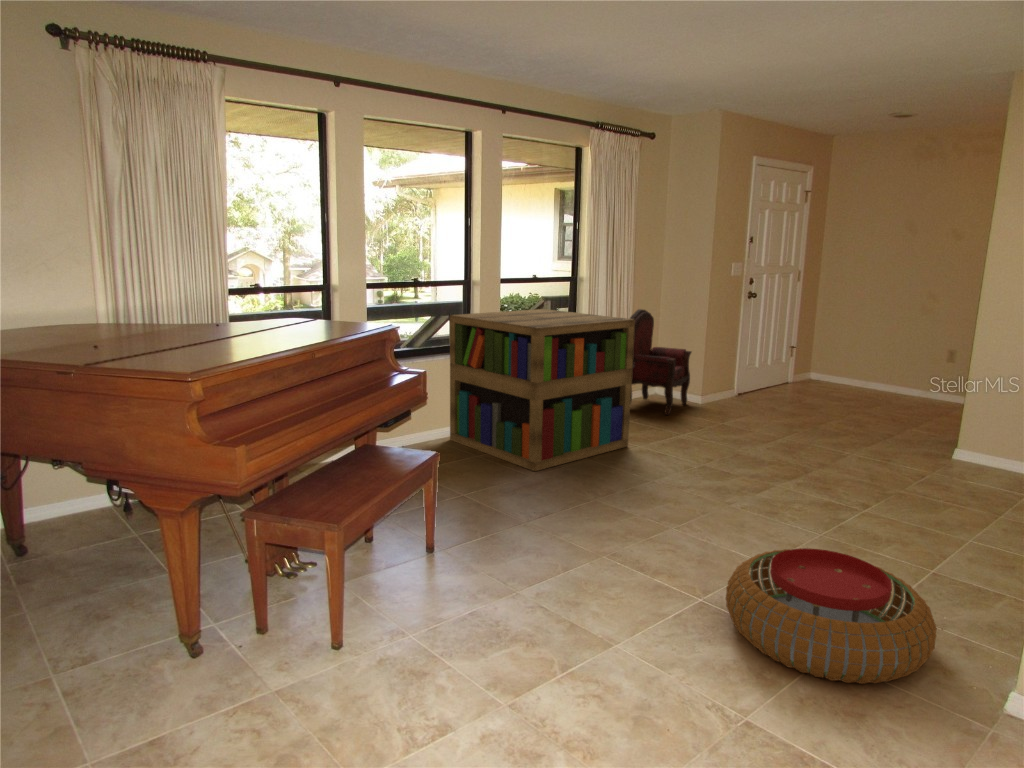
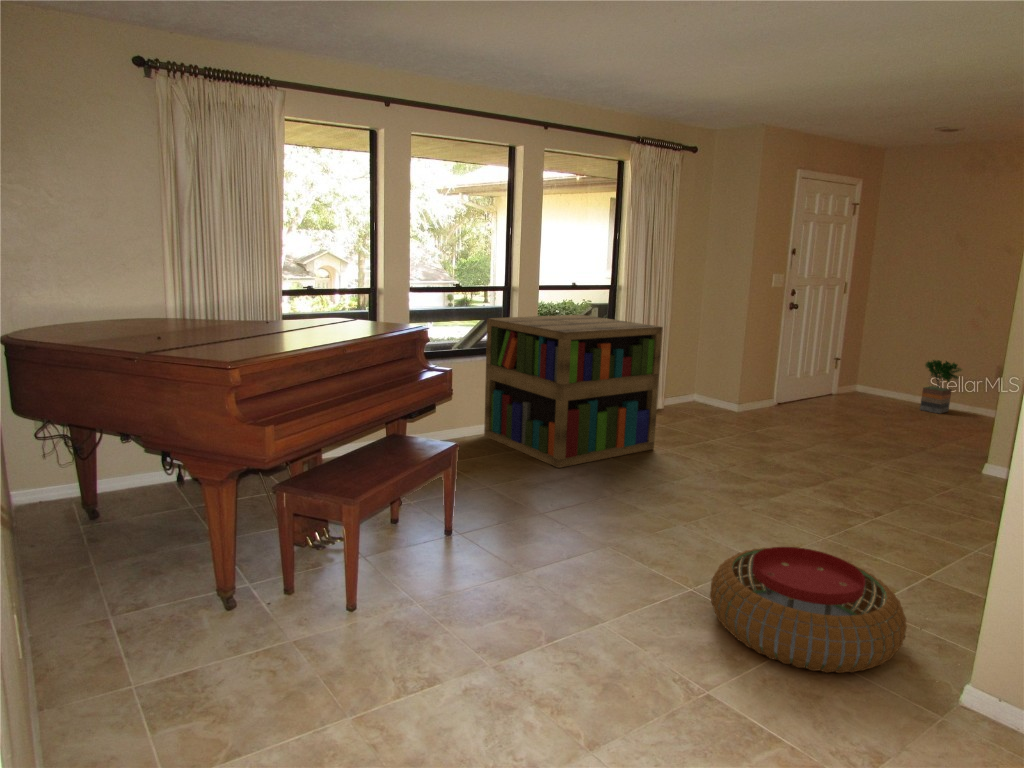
armchair: present [630,309,691,415] -> none [658,317,729,421]
potted tree: none [875,345,915,398] -> present [920,360,961,413]

